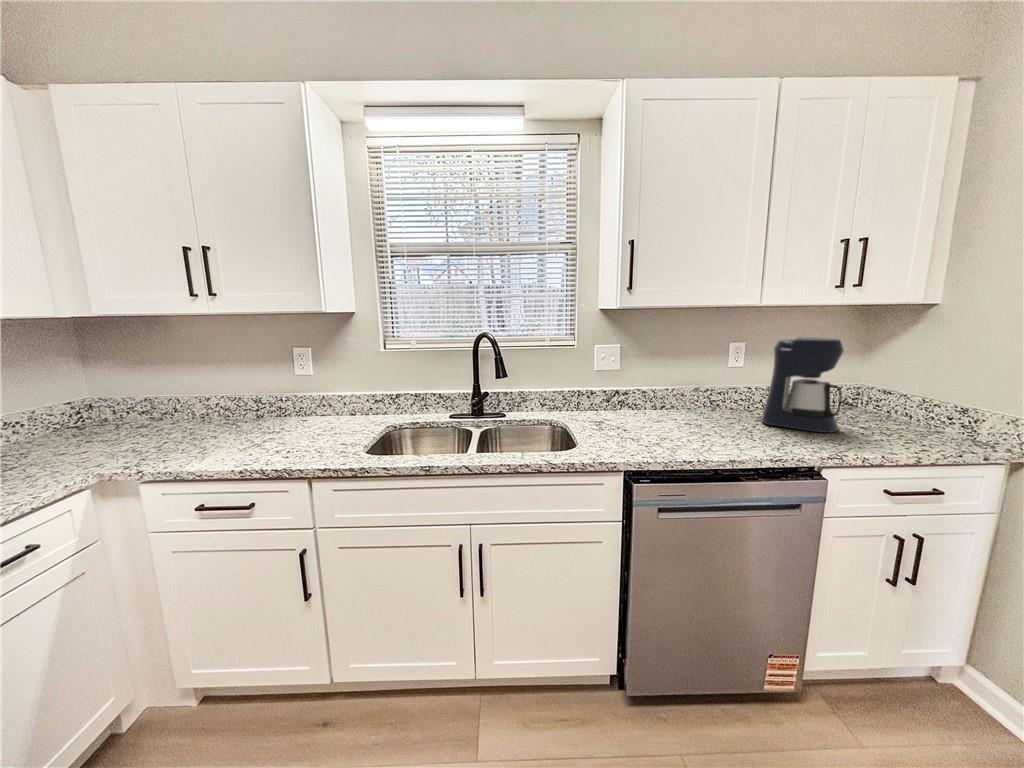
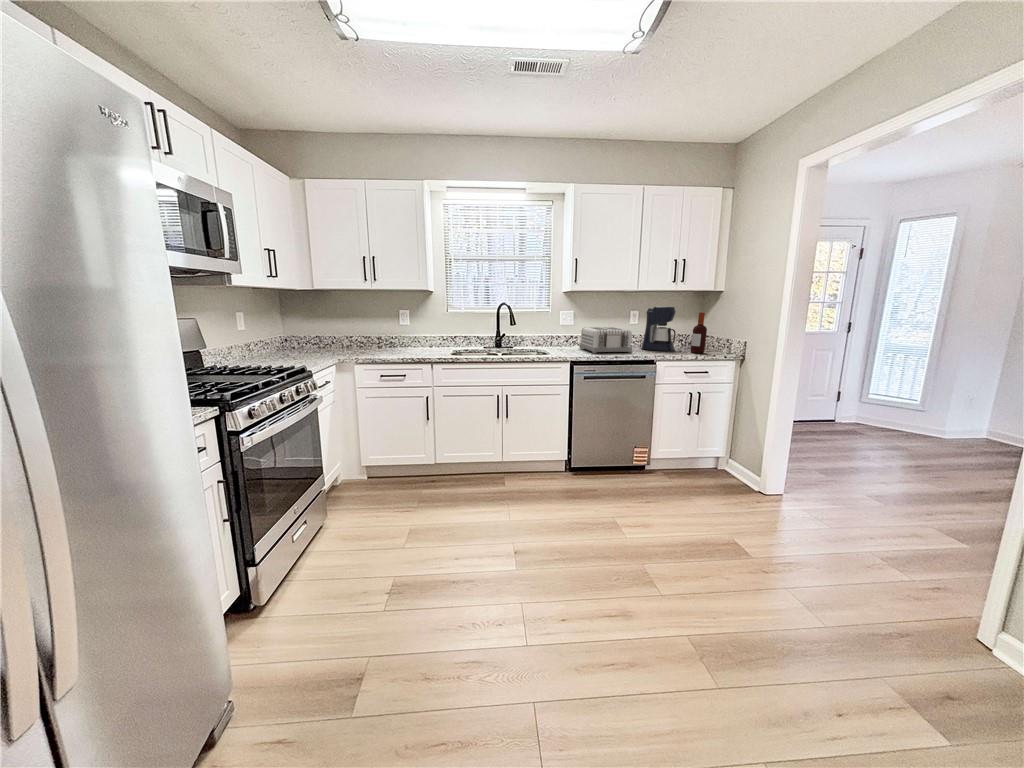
bottle: none [885,354,932,444] -> present [691,312,707,353]
toaster: none [635,378,755,445] -> present [580,327,632,353]

